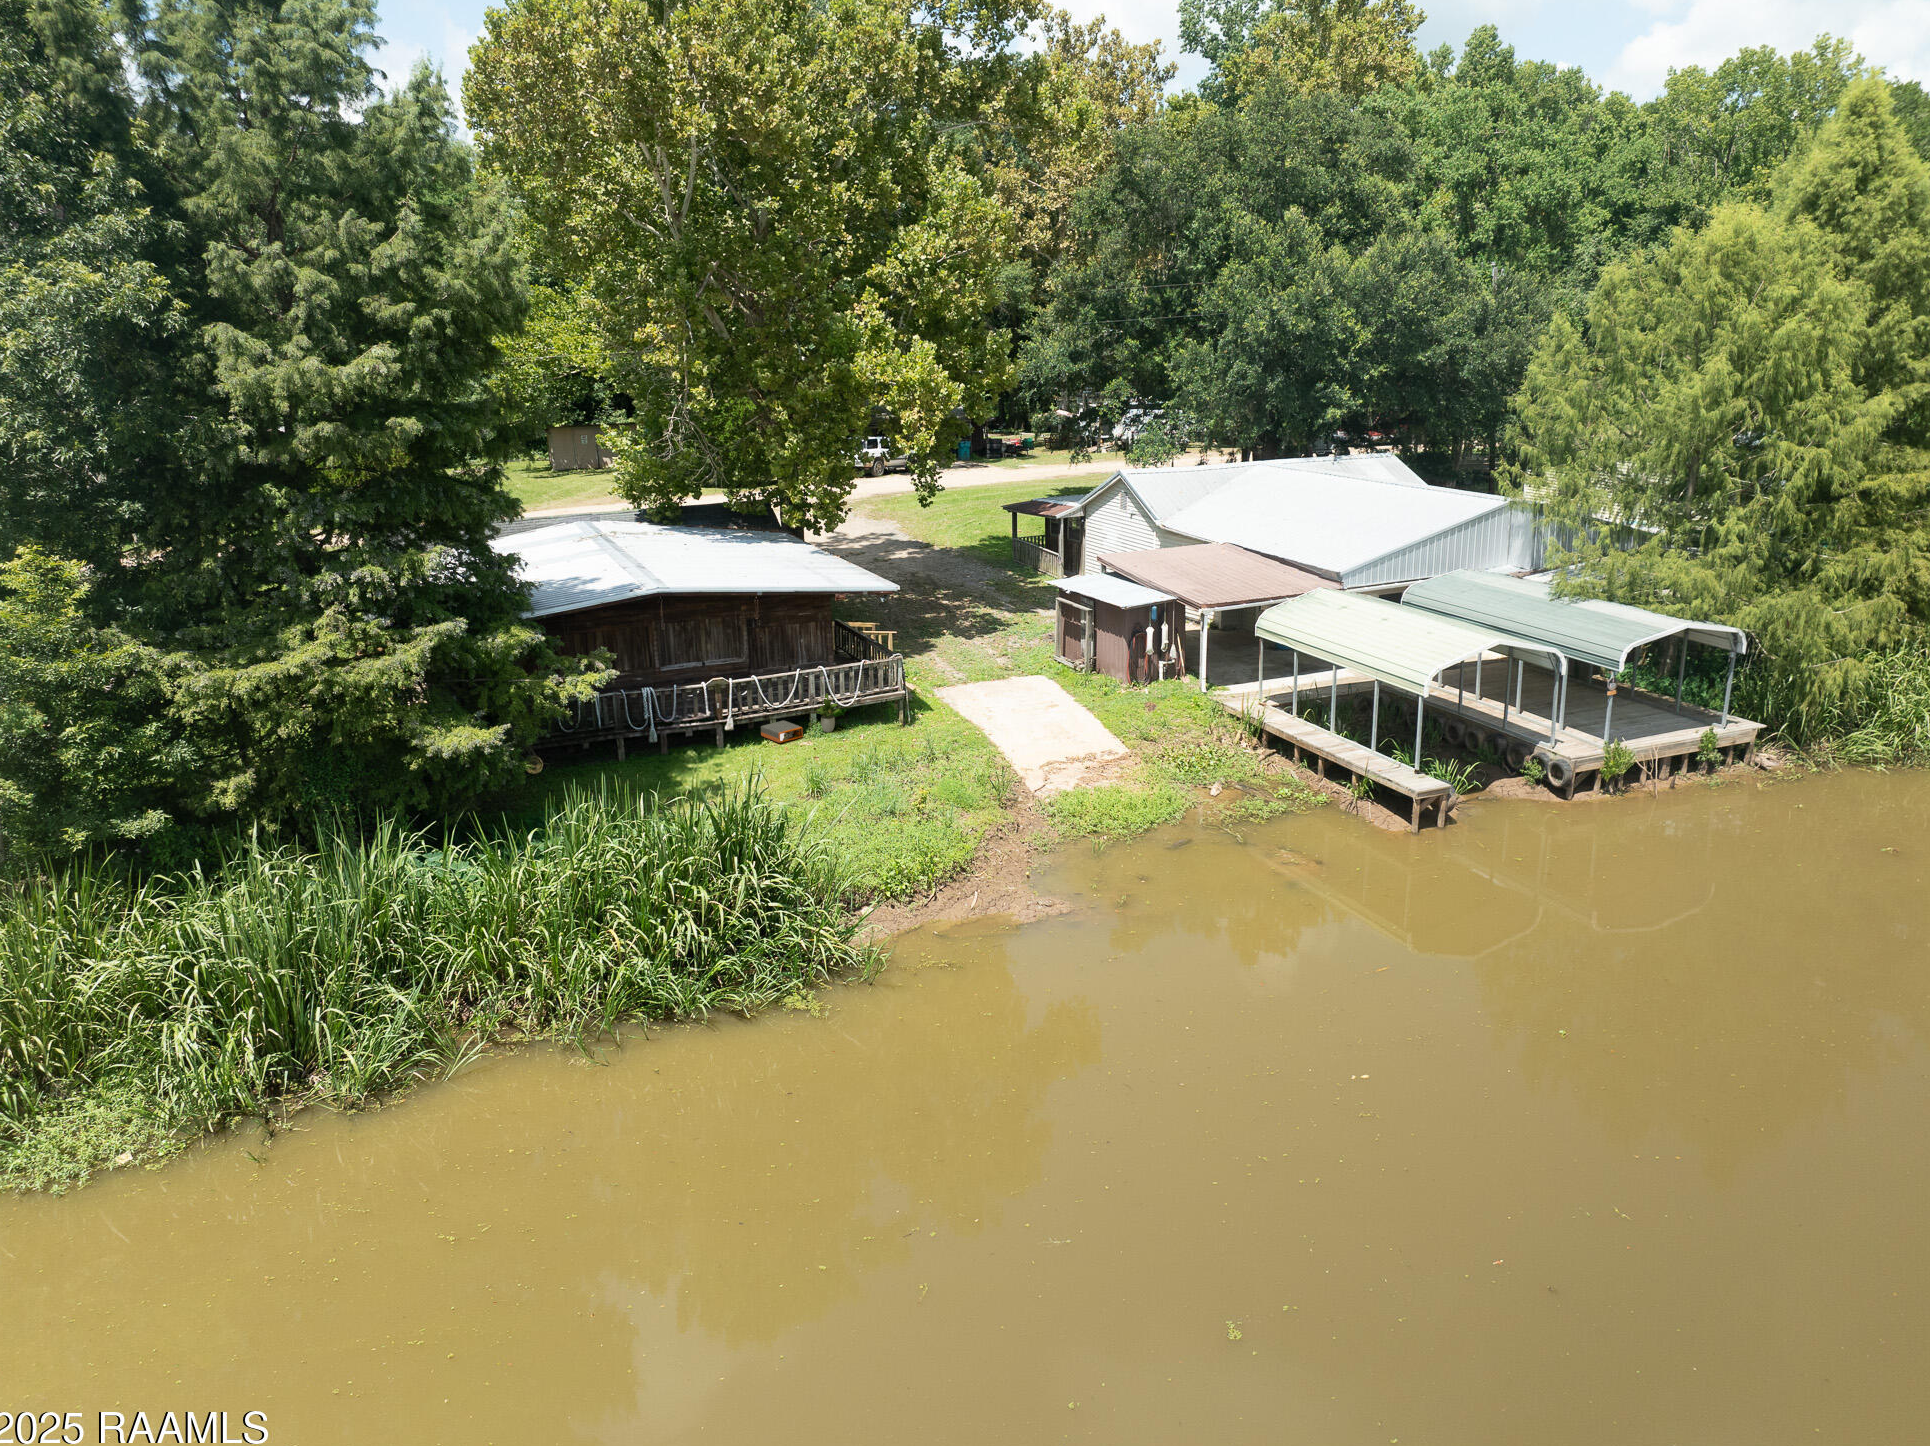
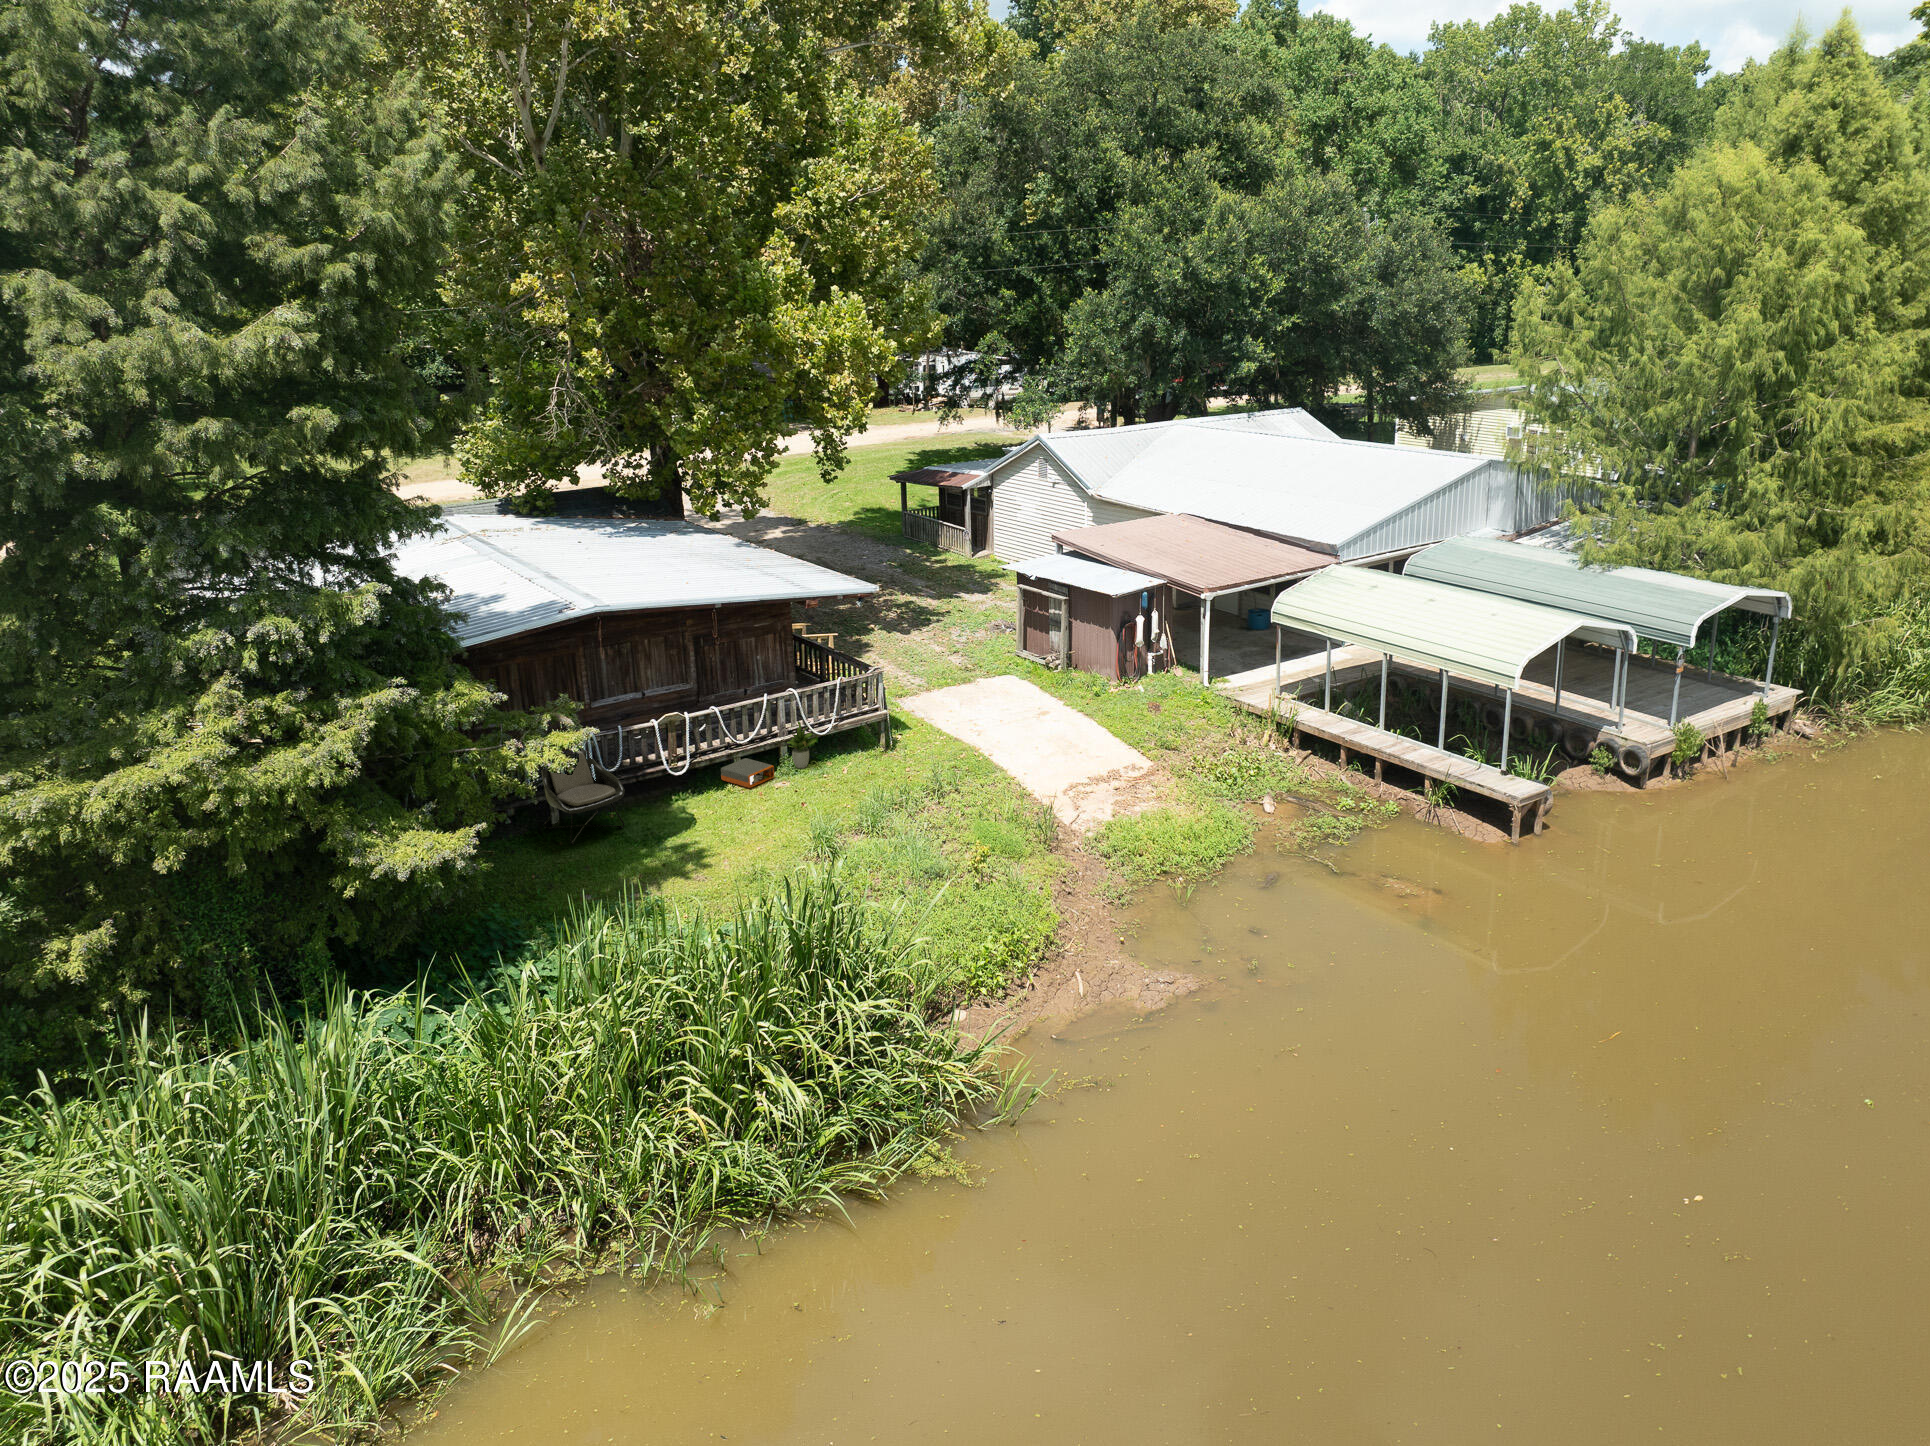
lounge chair: none [612,699,673,772] -> present [541,750,625,845]

